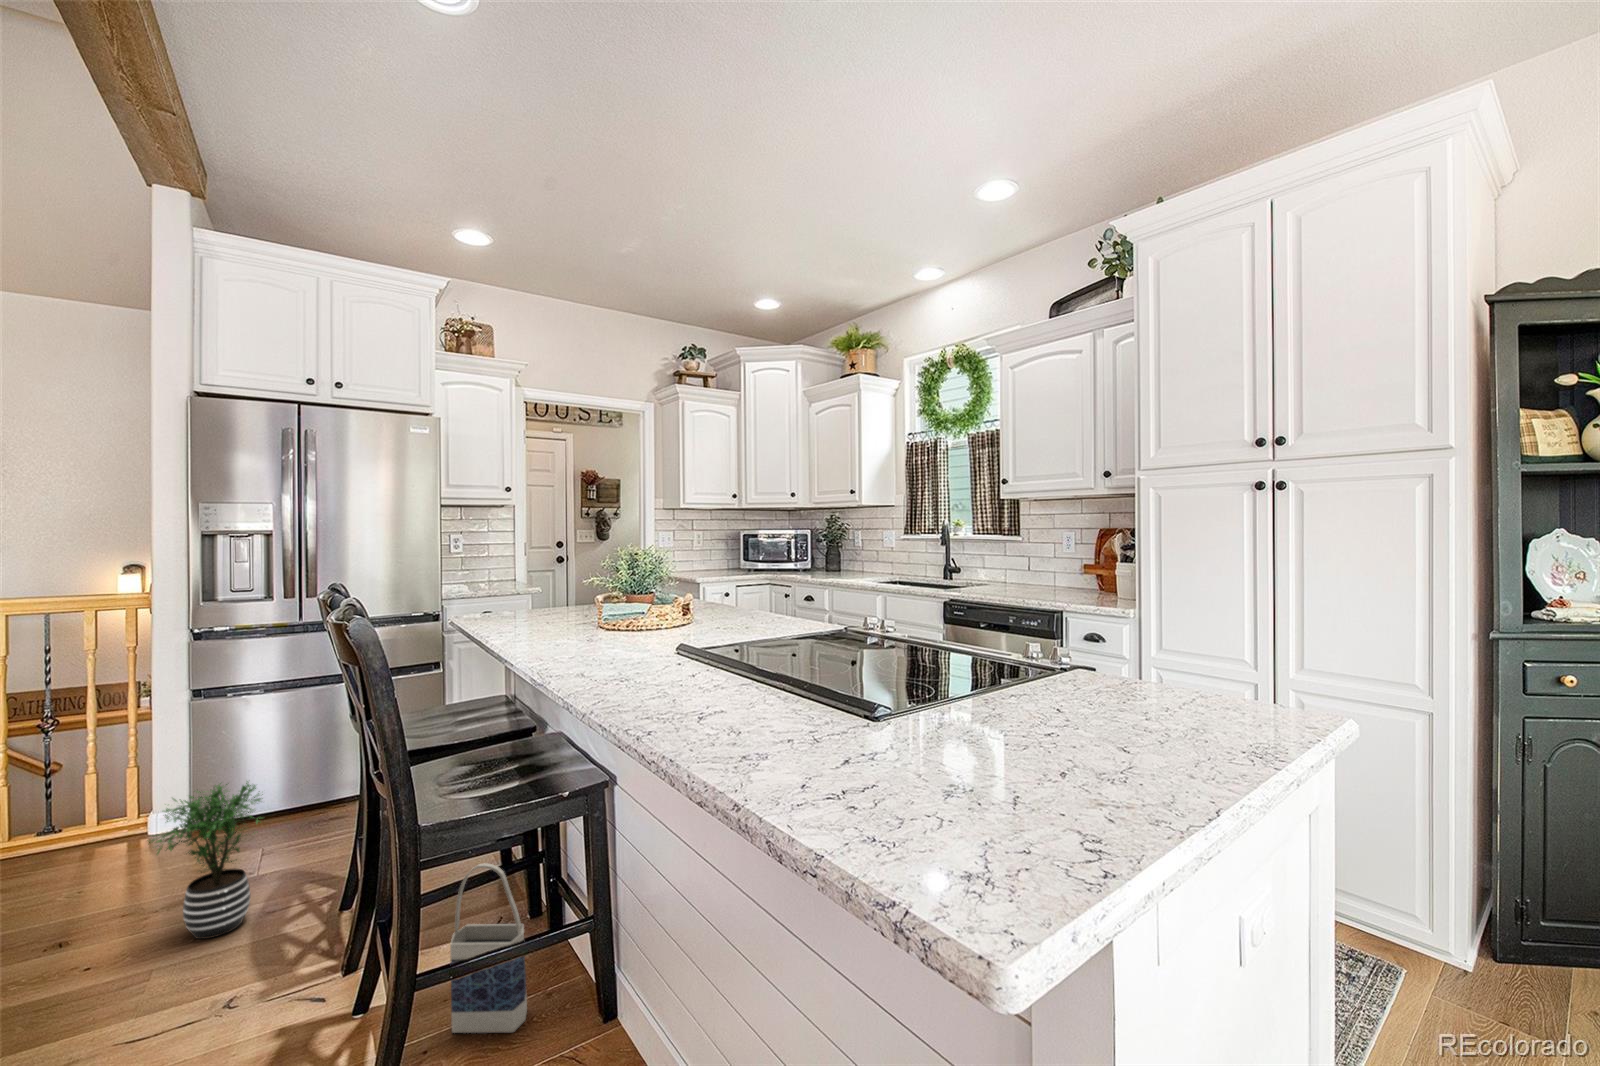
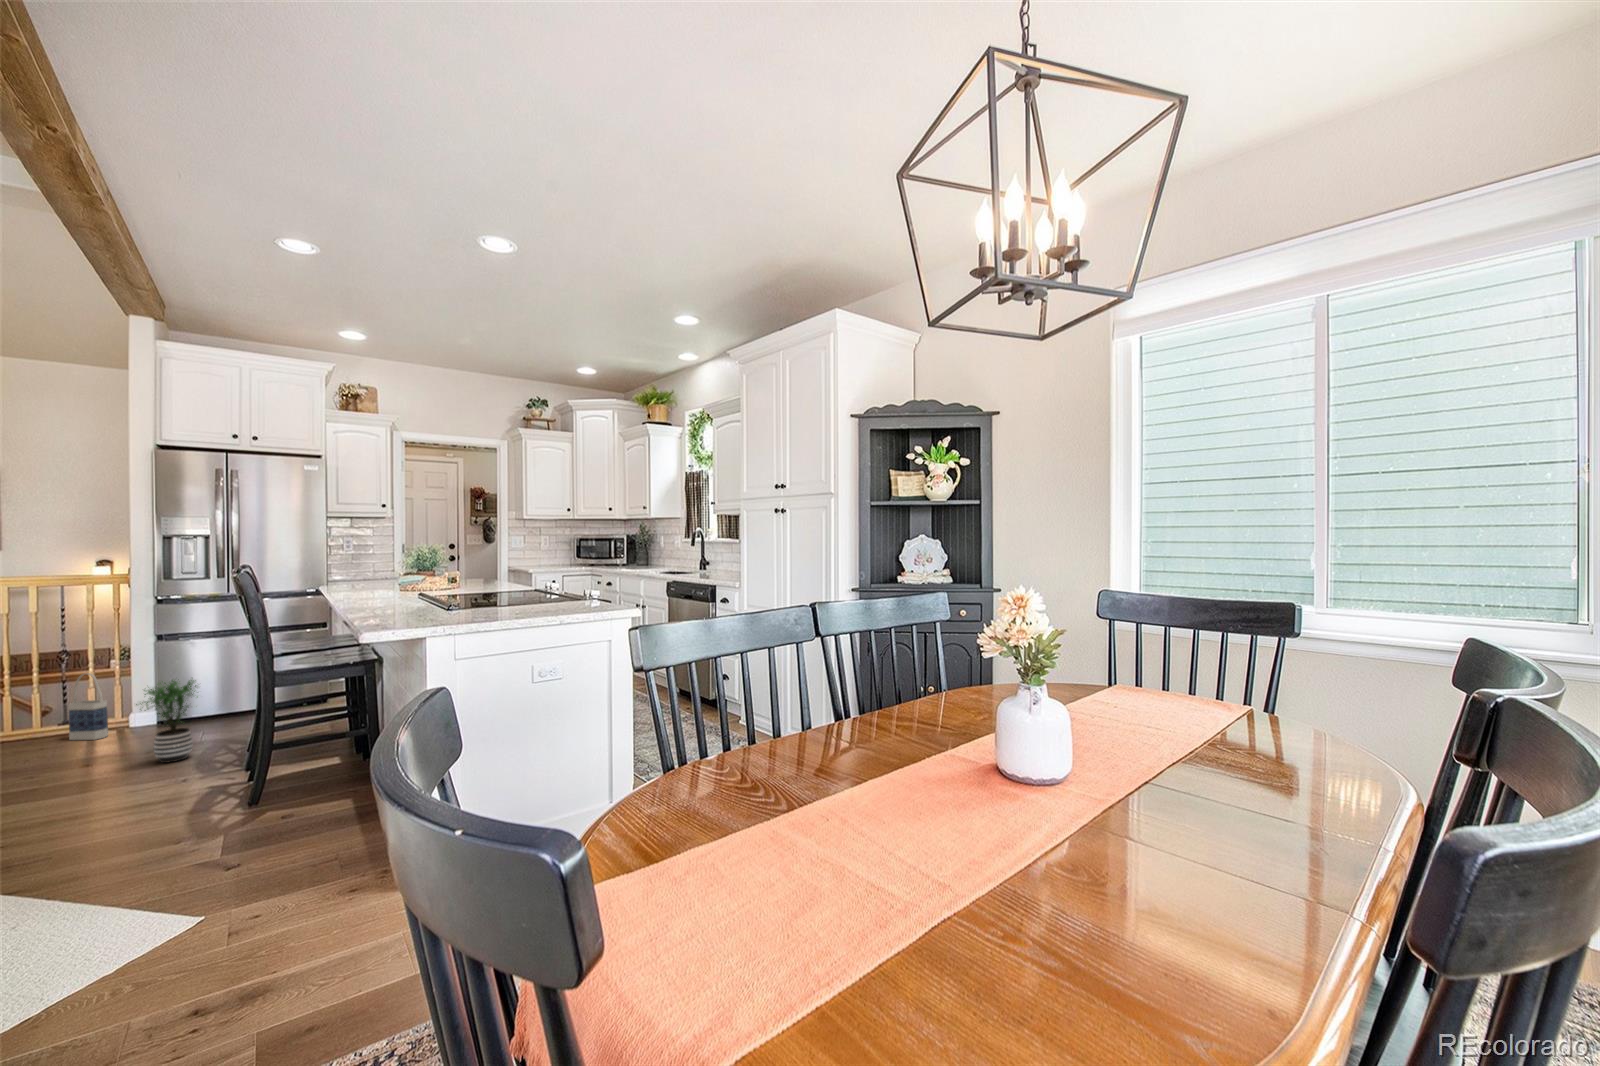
bag: present [450,863,527,1033] -> present [69,673,108,740]

